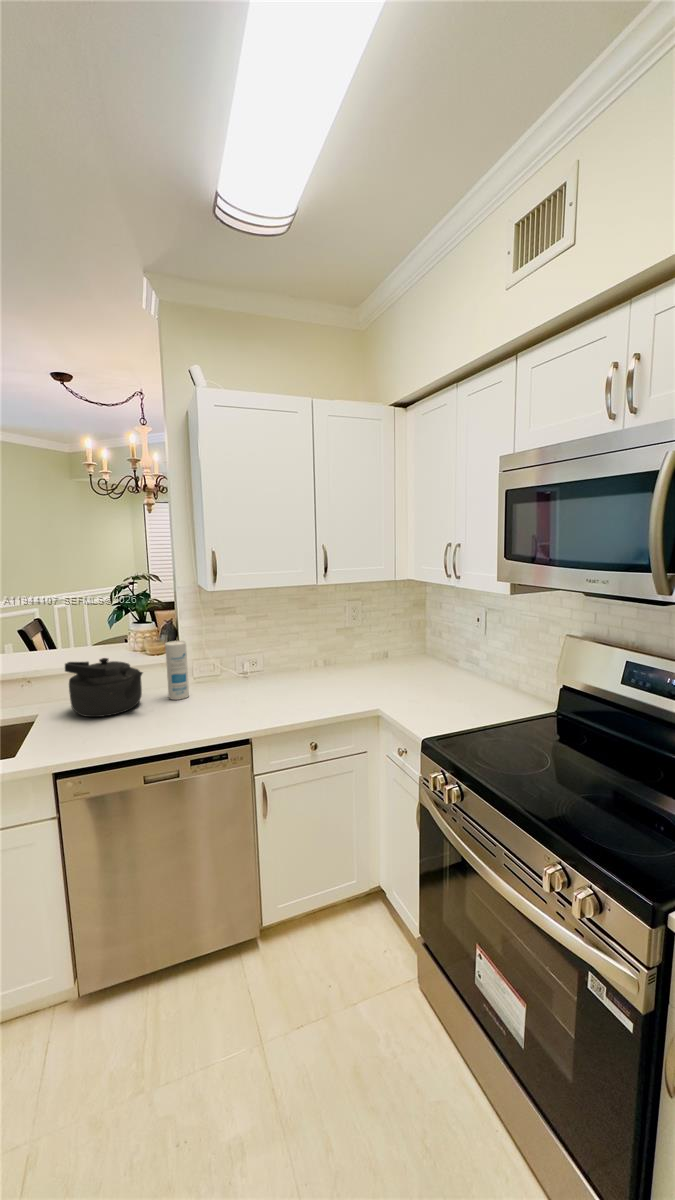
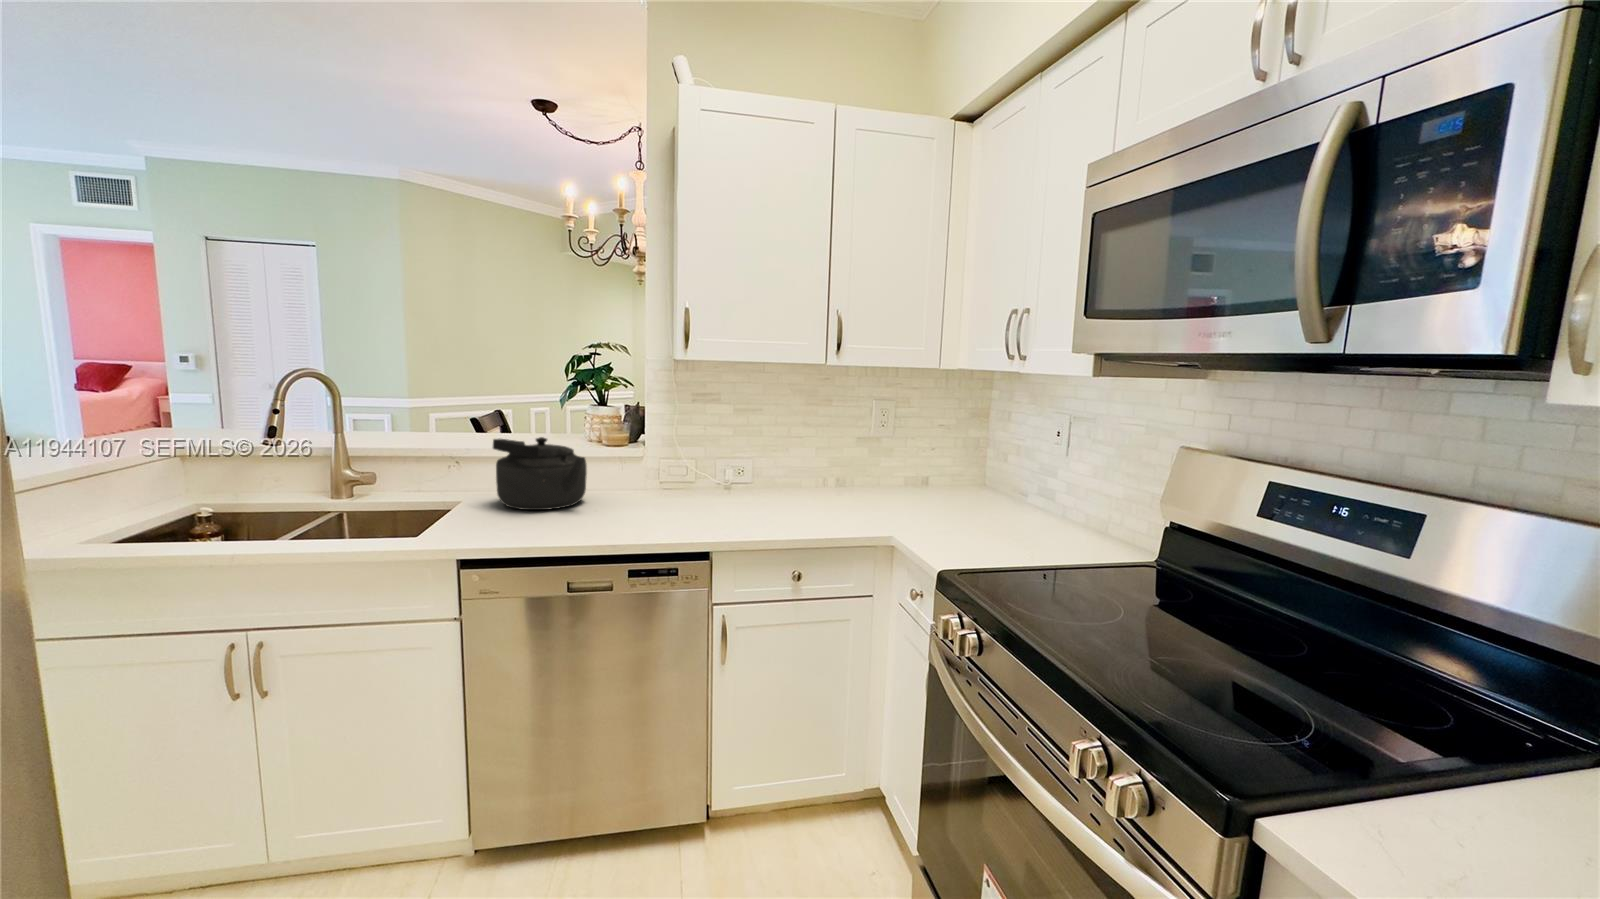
canister: present [165,641,189,700] -> none [620,426,647,503]

